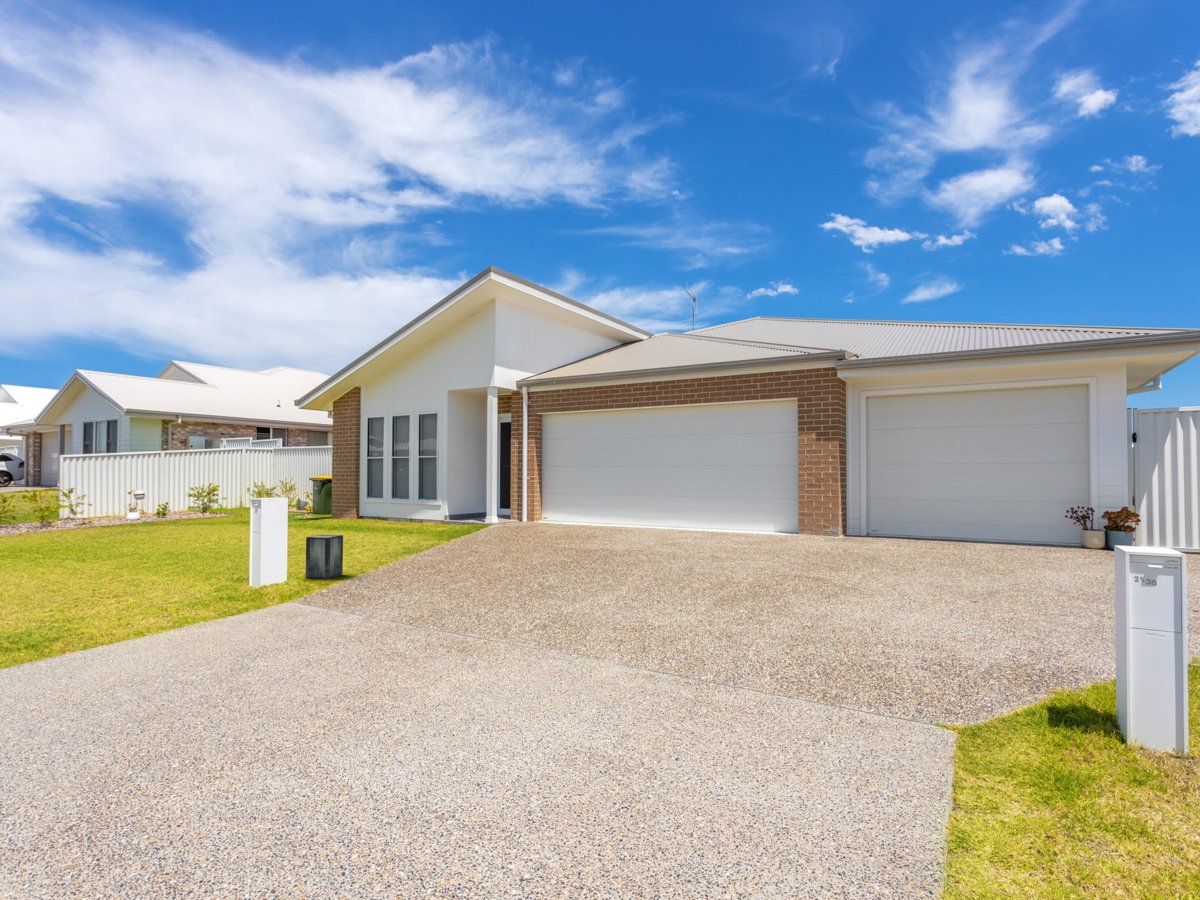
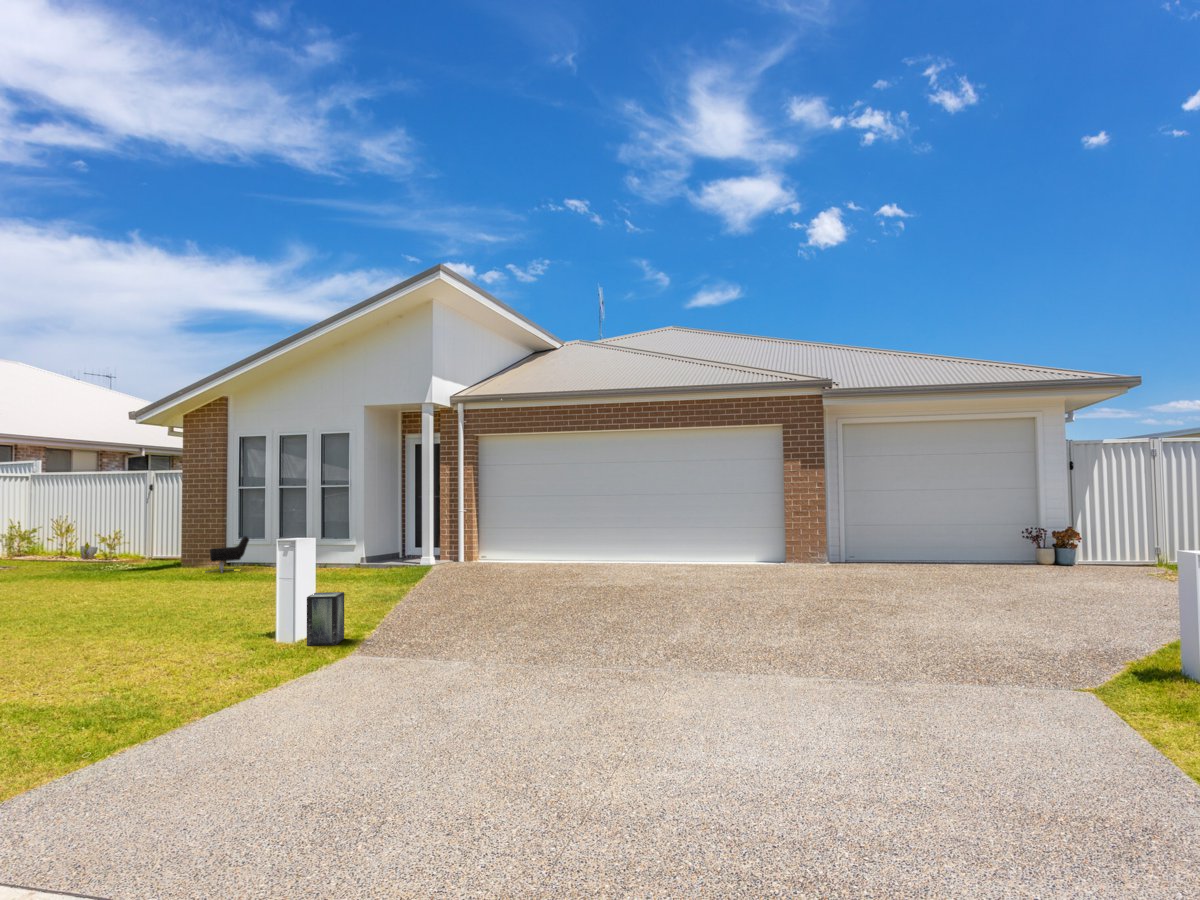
lounge chair: none [336,496,372,524] -> present [210,536,249,572]

